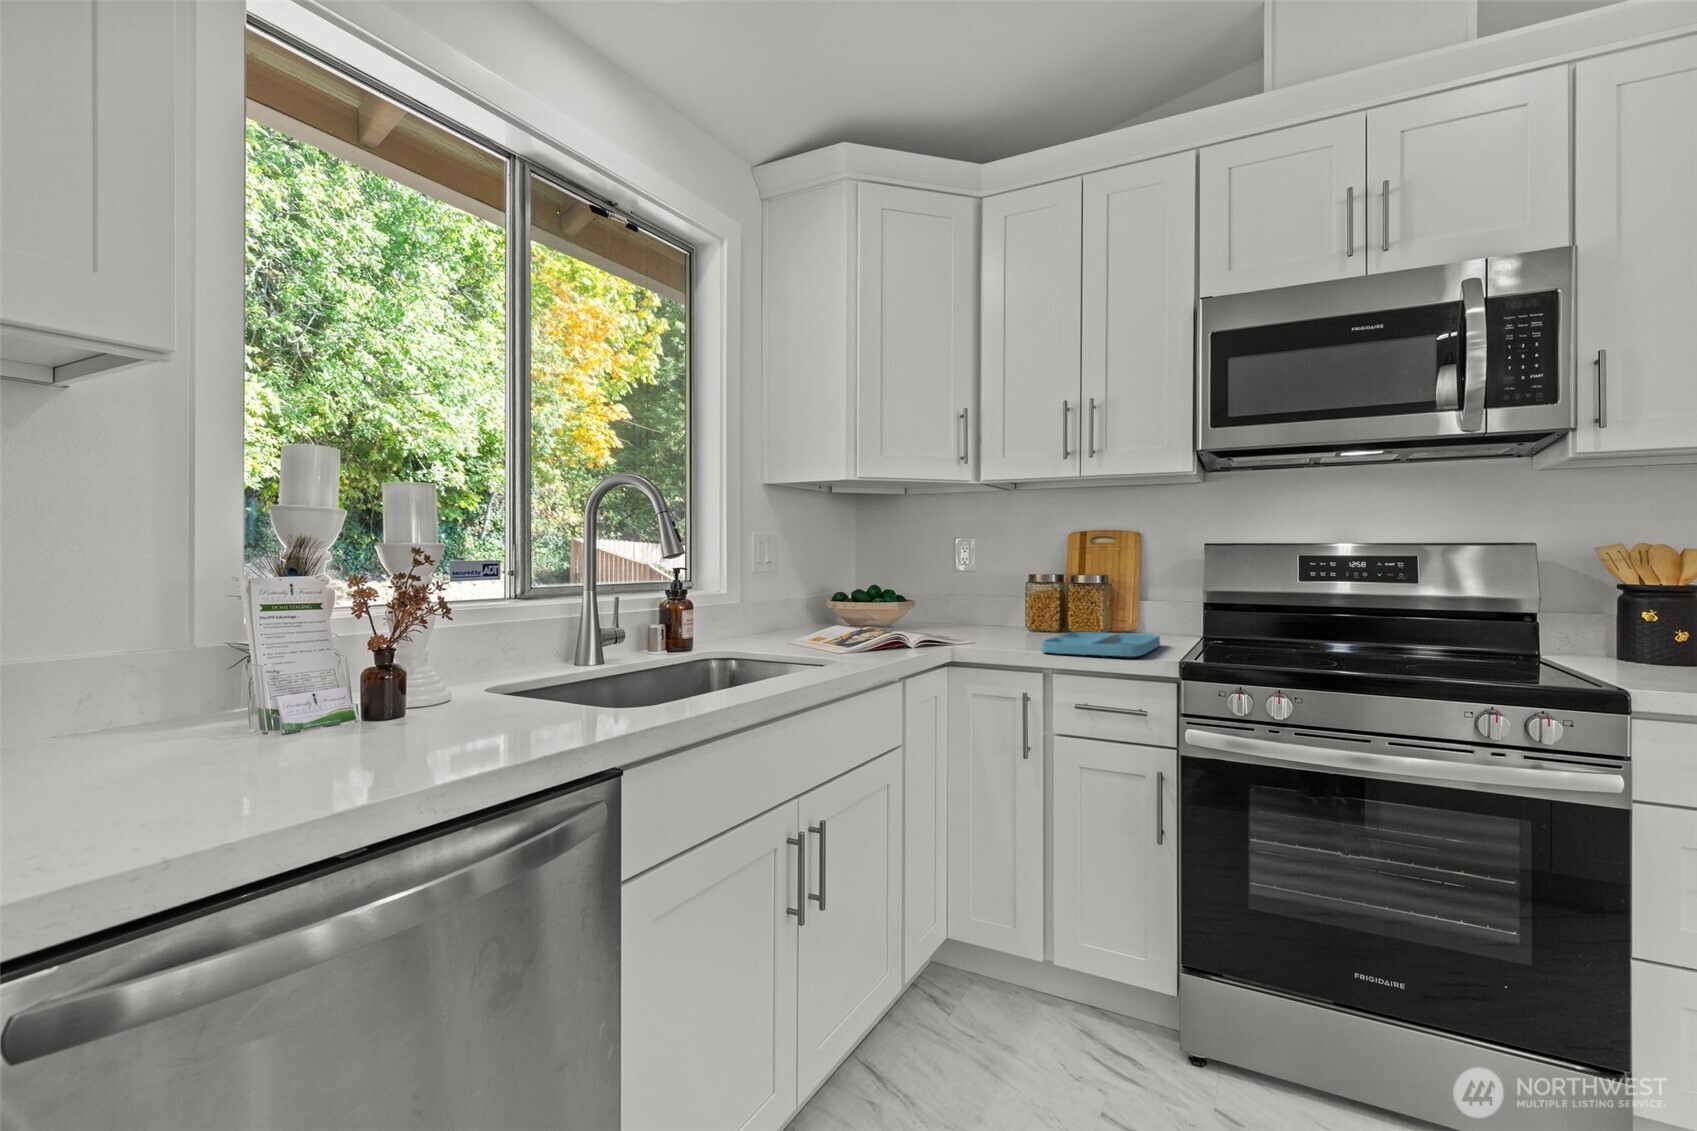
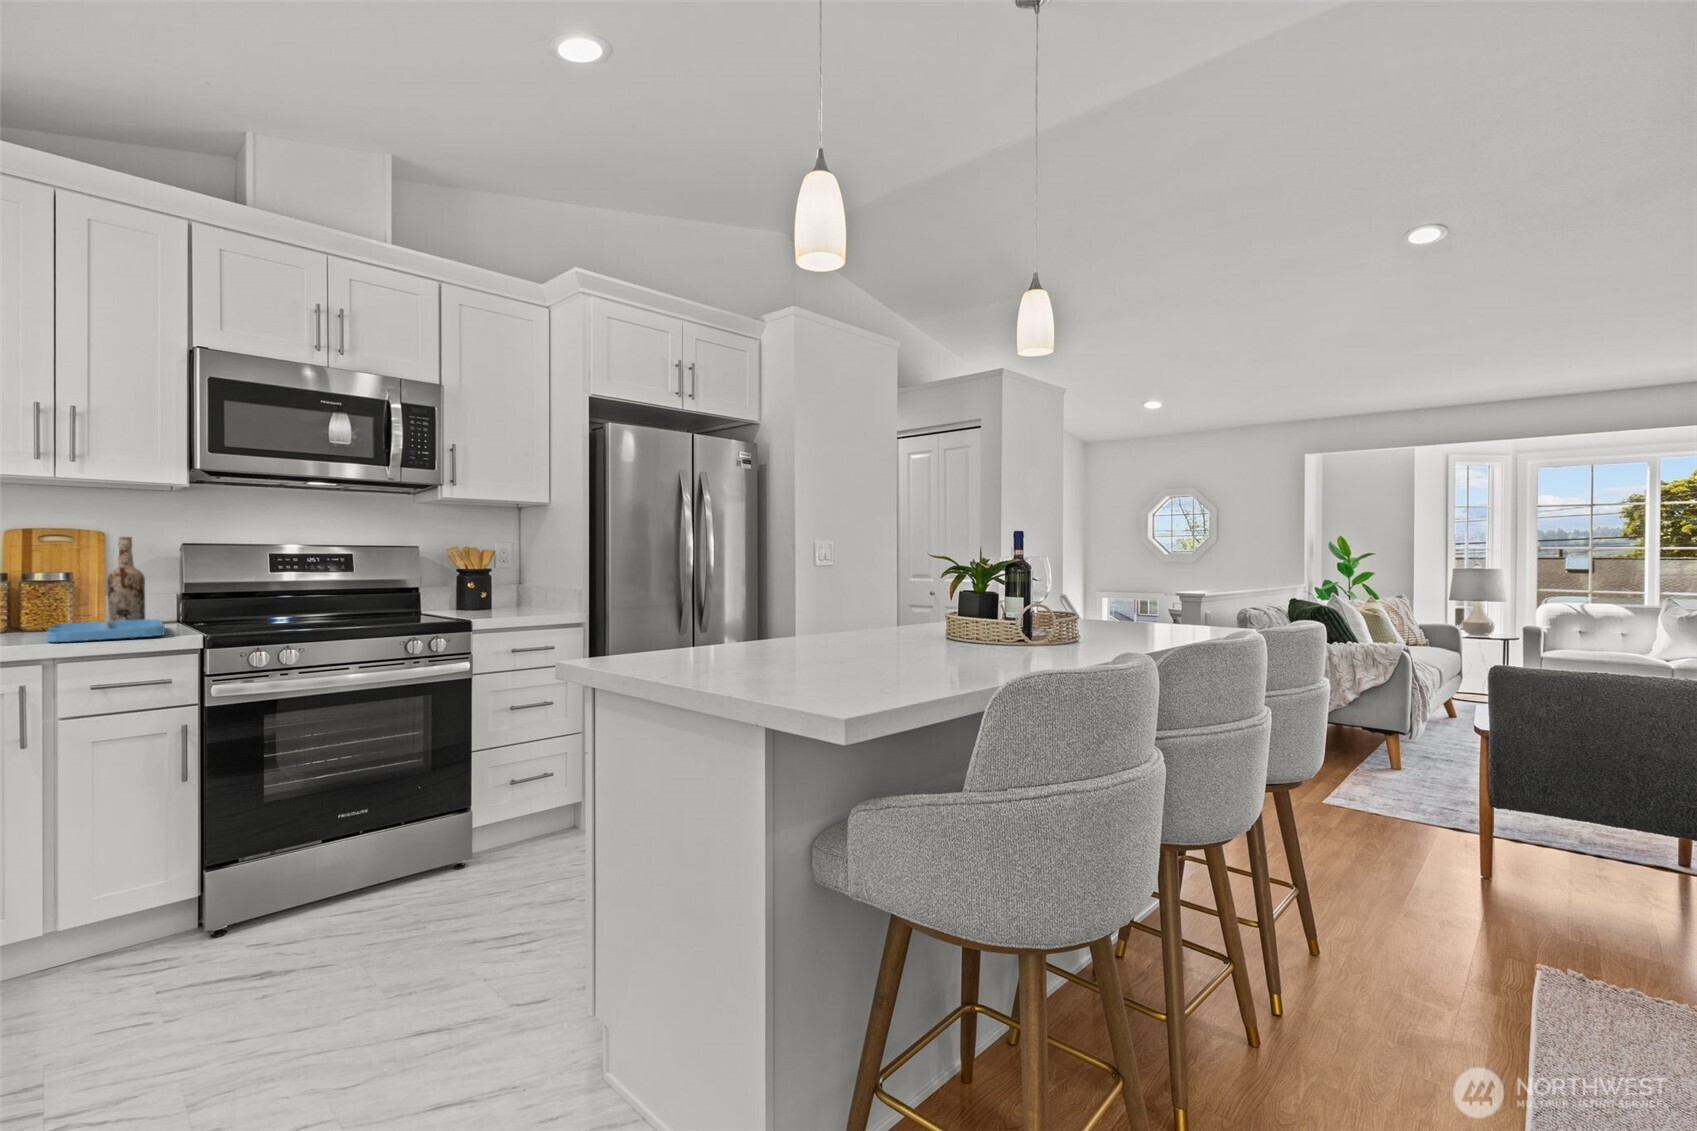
wine bottle: none [1128,538,1160,640] -> present [107,537,145,621]

